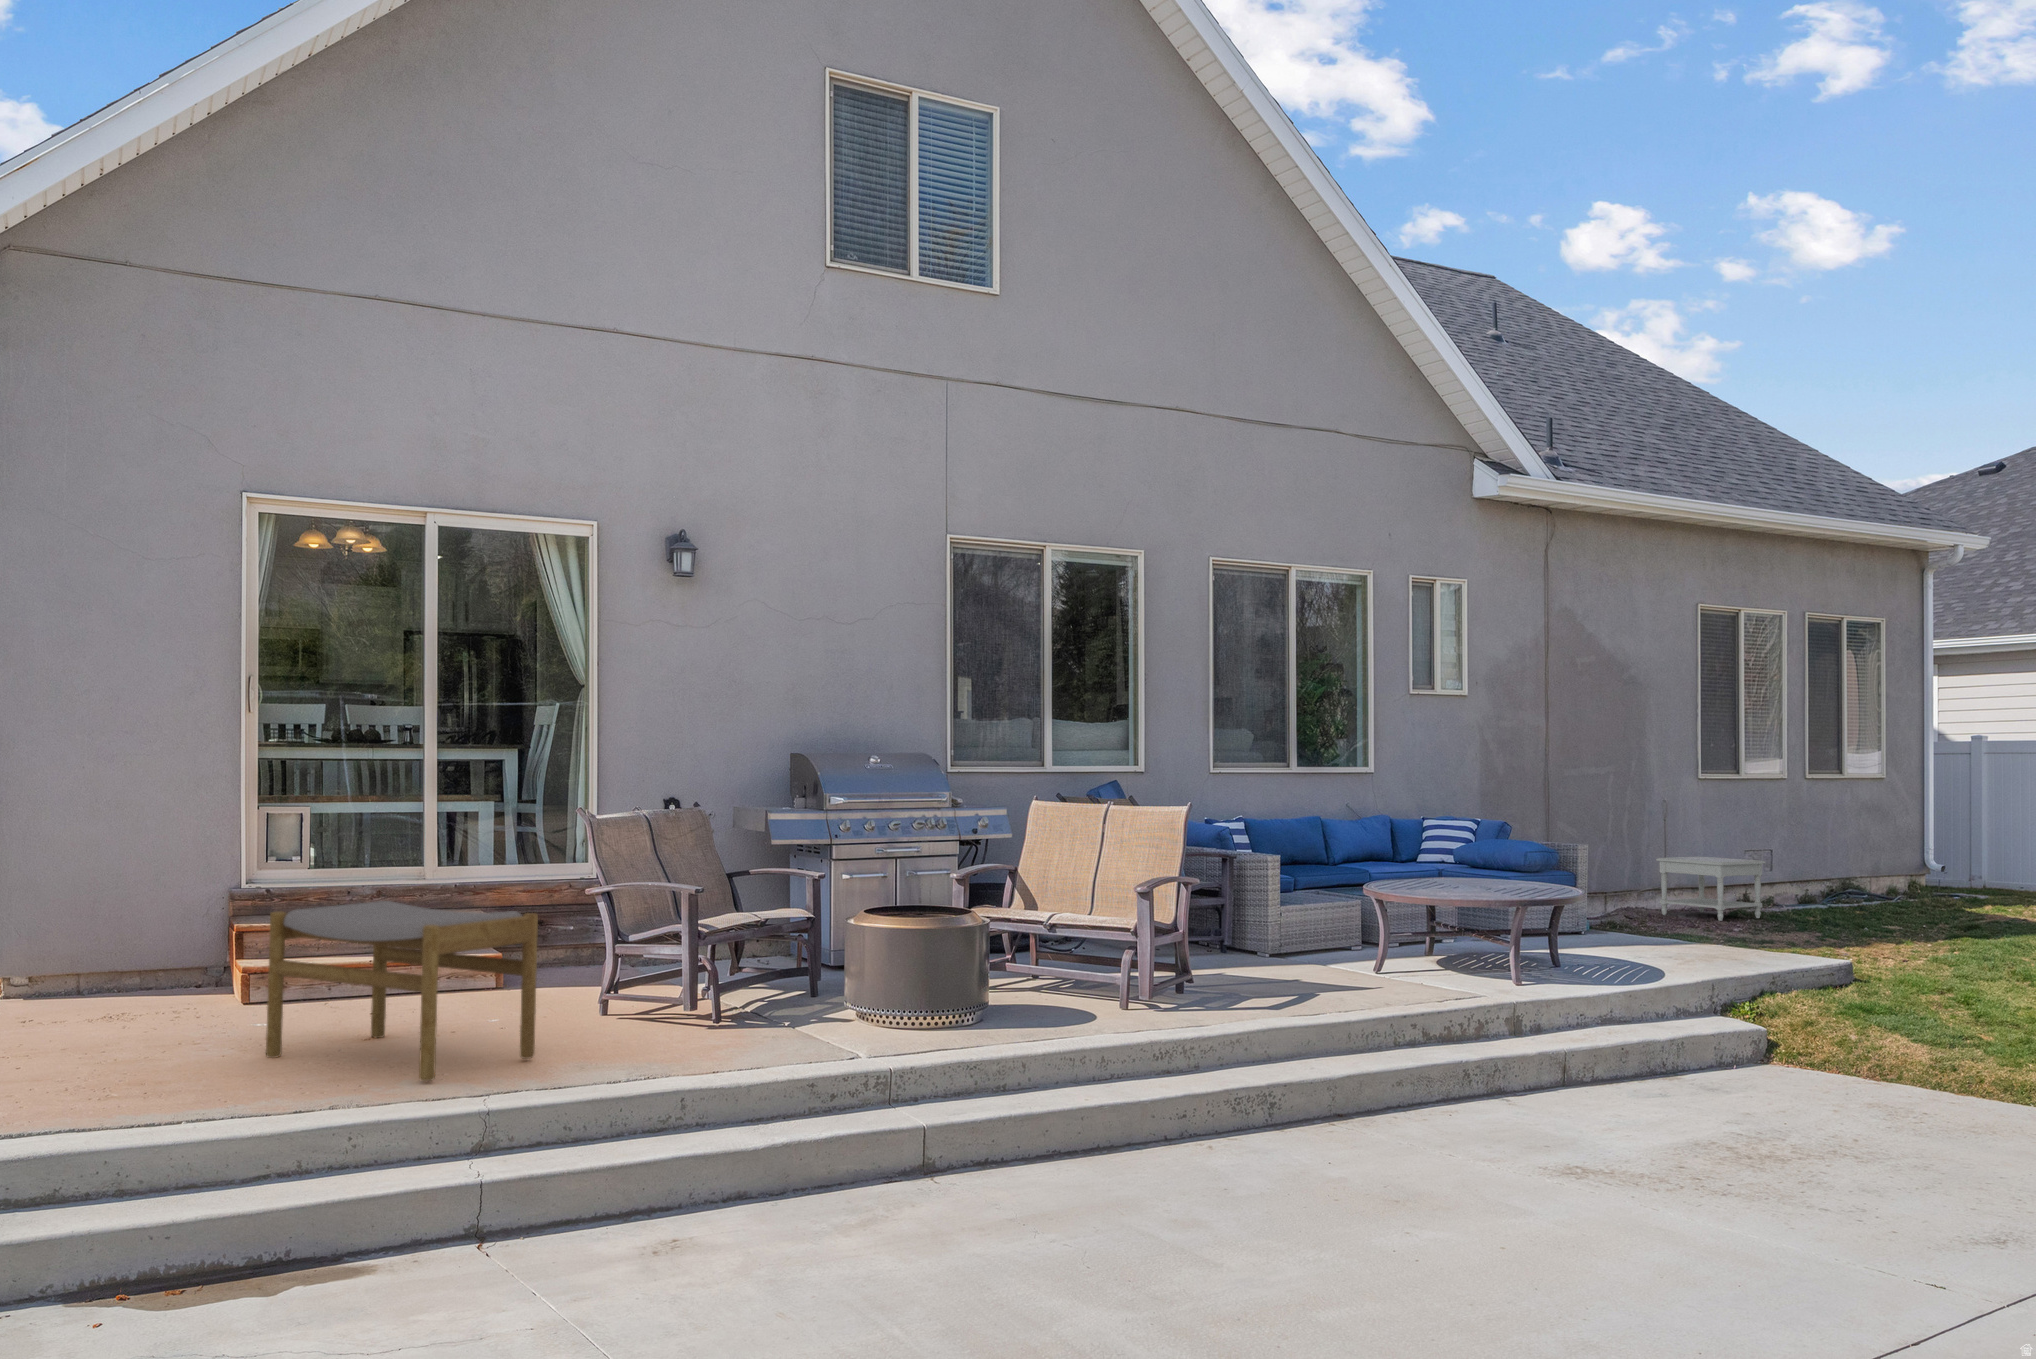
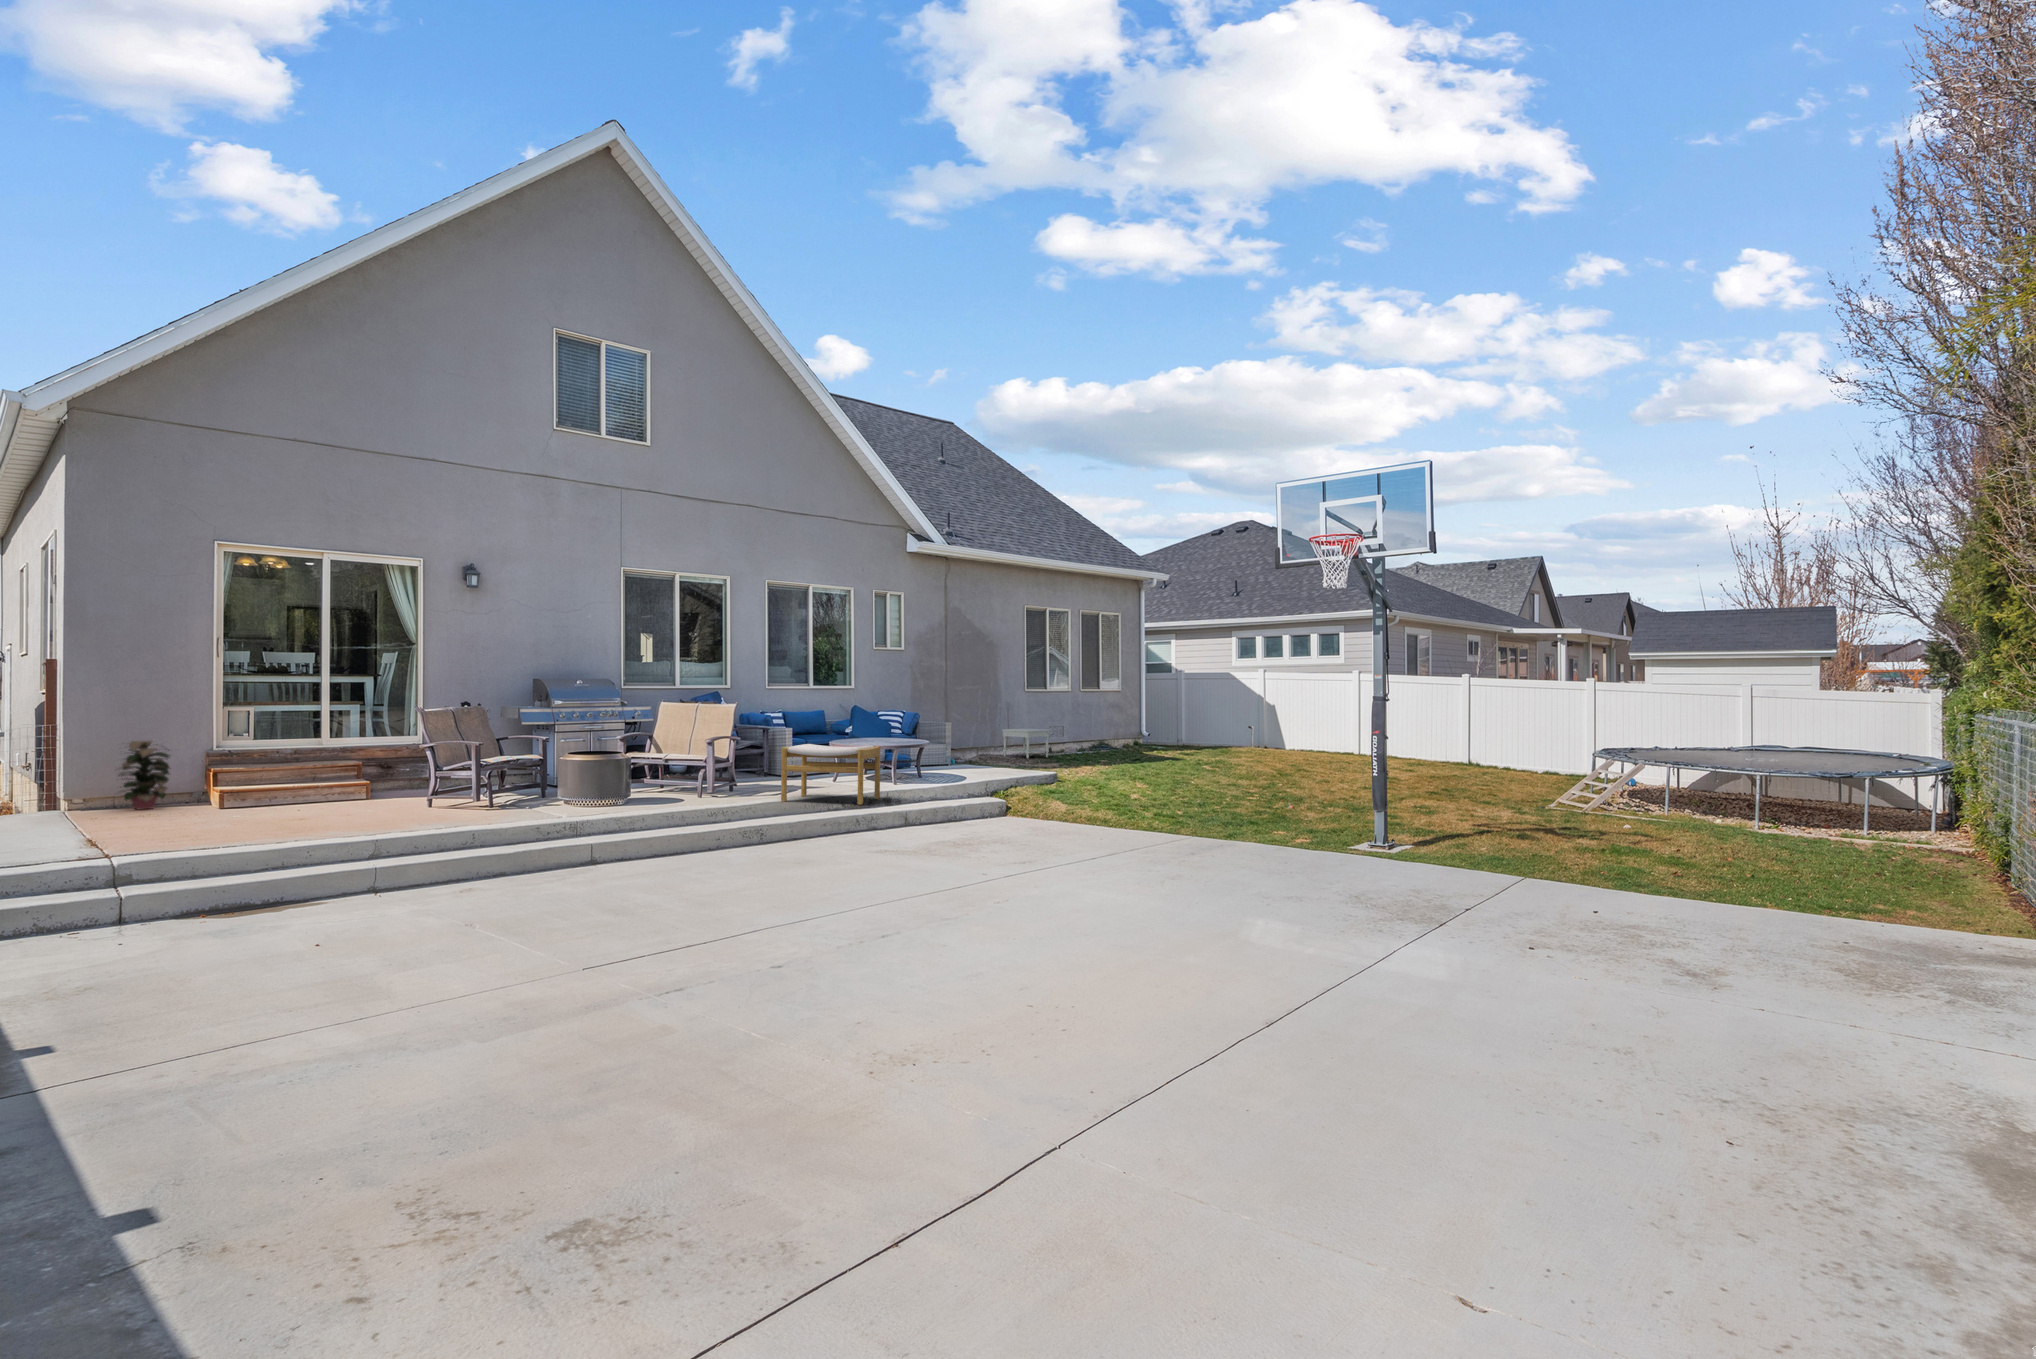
decorative plant: none [64,870,174,1003] -> present [119,741,170,810]
footstool: present [266,901,538,1081] -> present [781,744,880,805]

